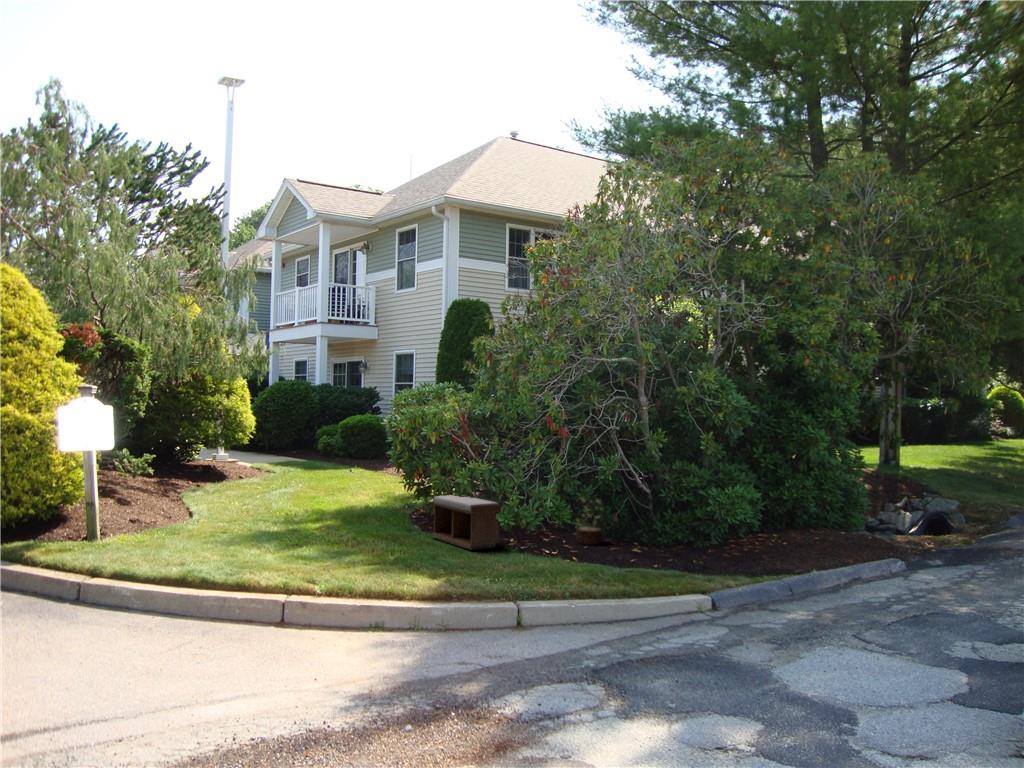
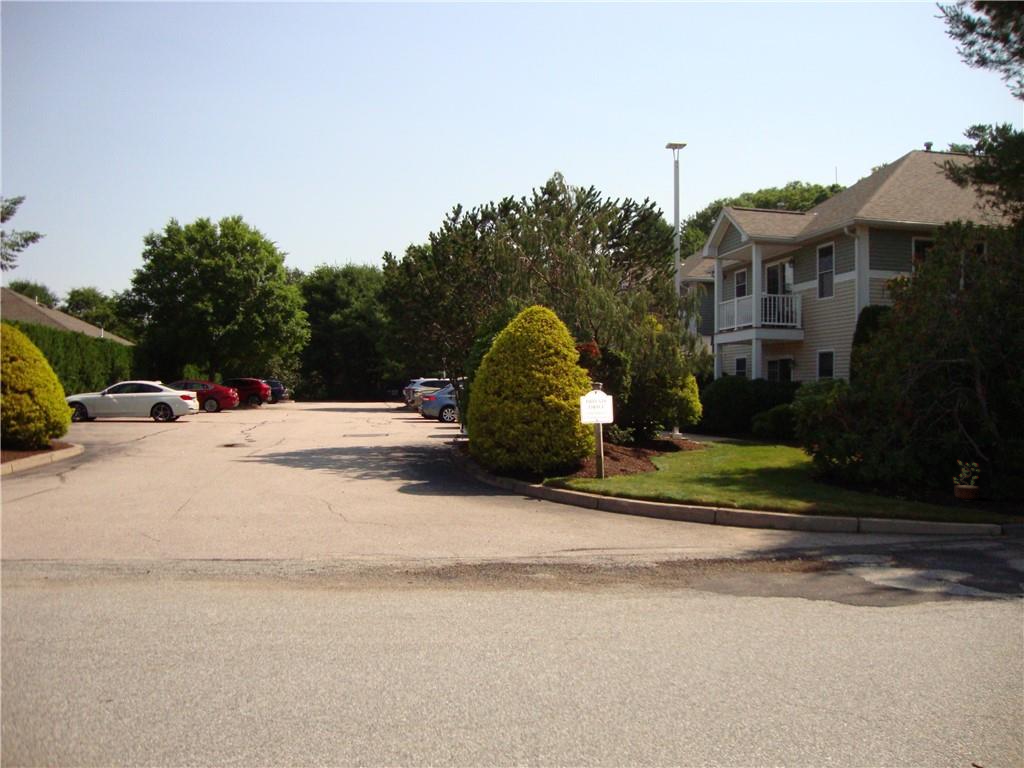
bench: present [433,495,501,550] -> none [830,457,883,496]

